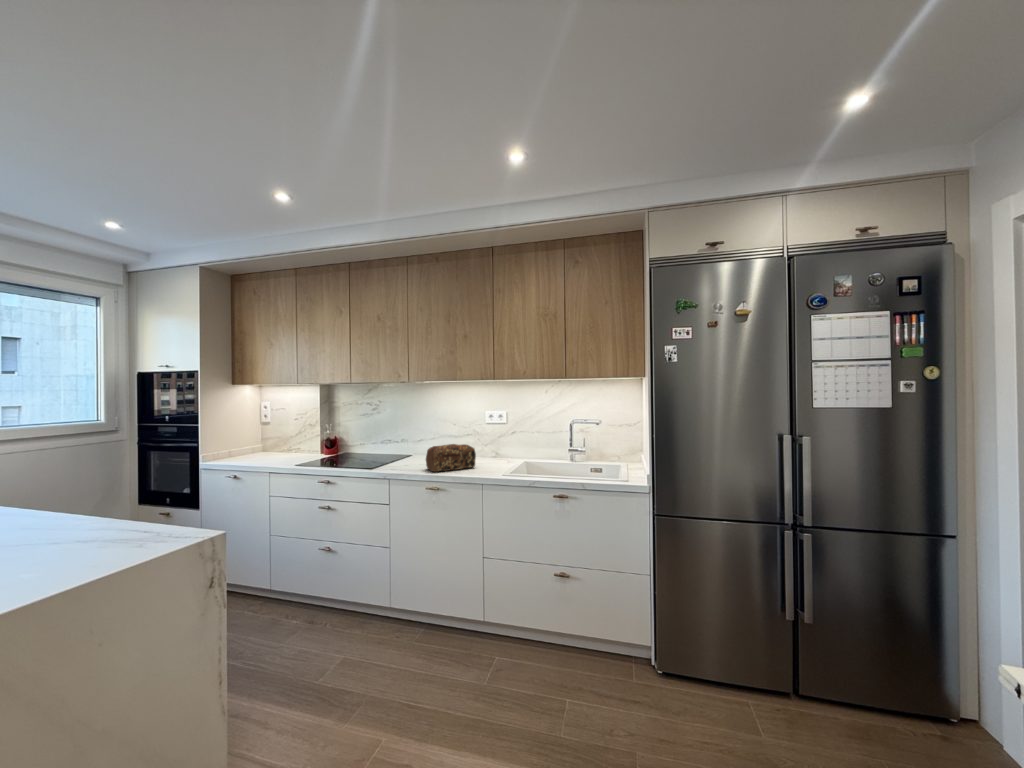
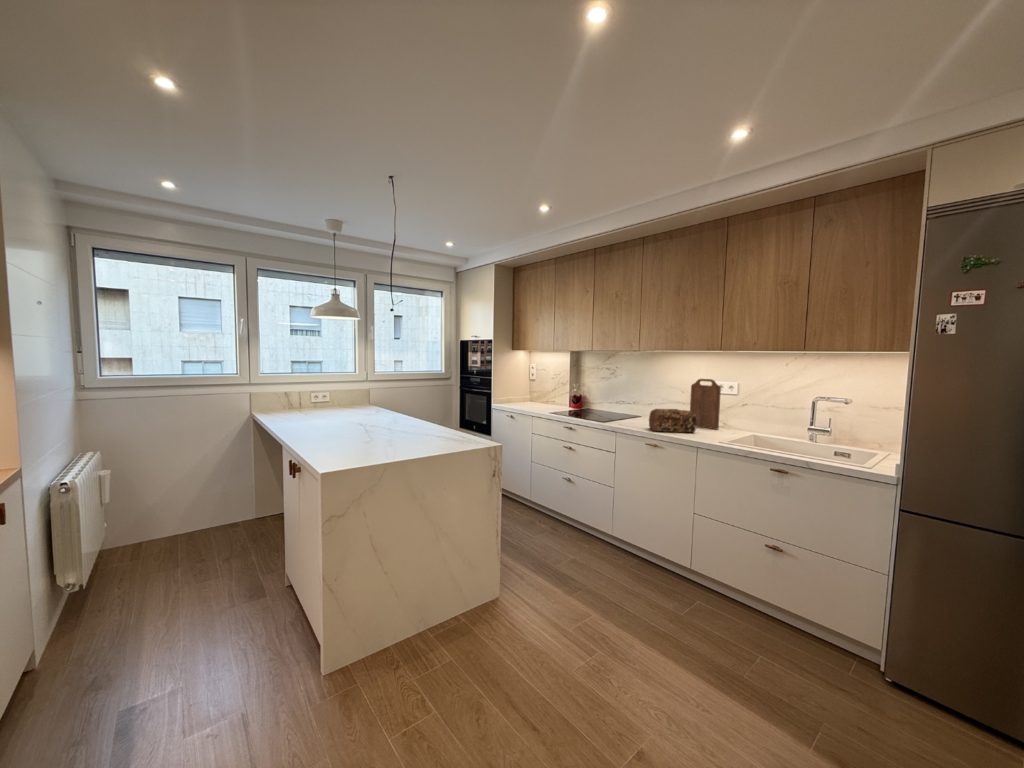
cutting board: none [464,409,493,460] -> present [690,379,721,429]

